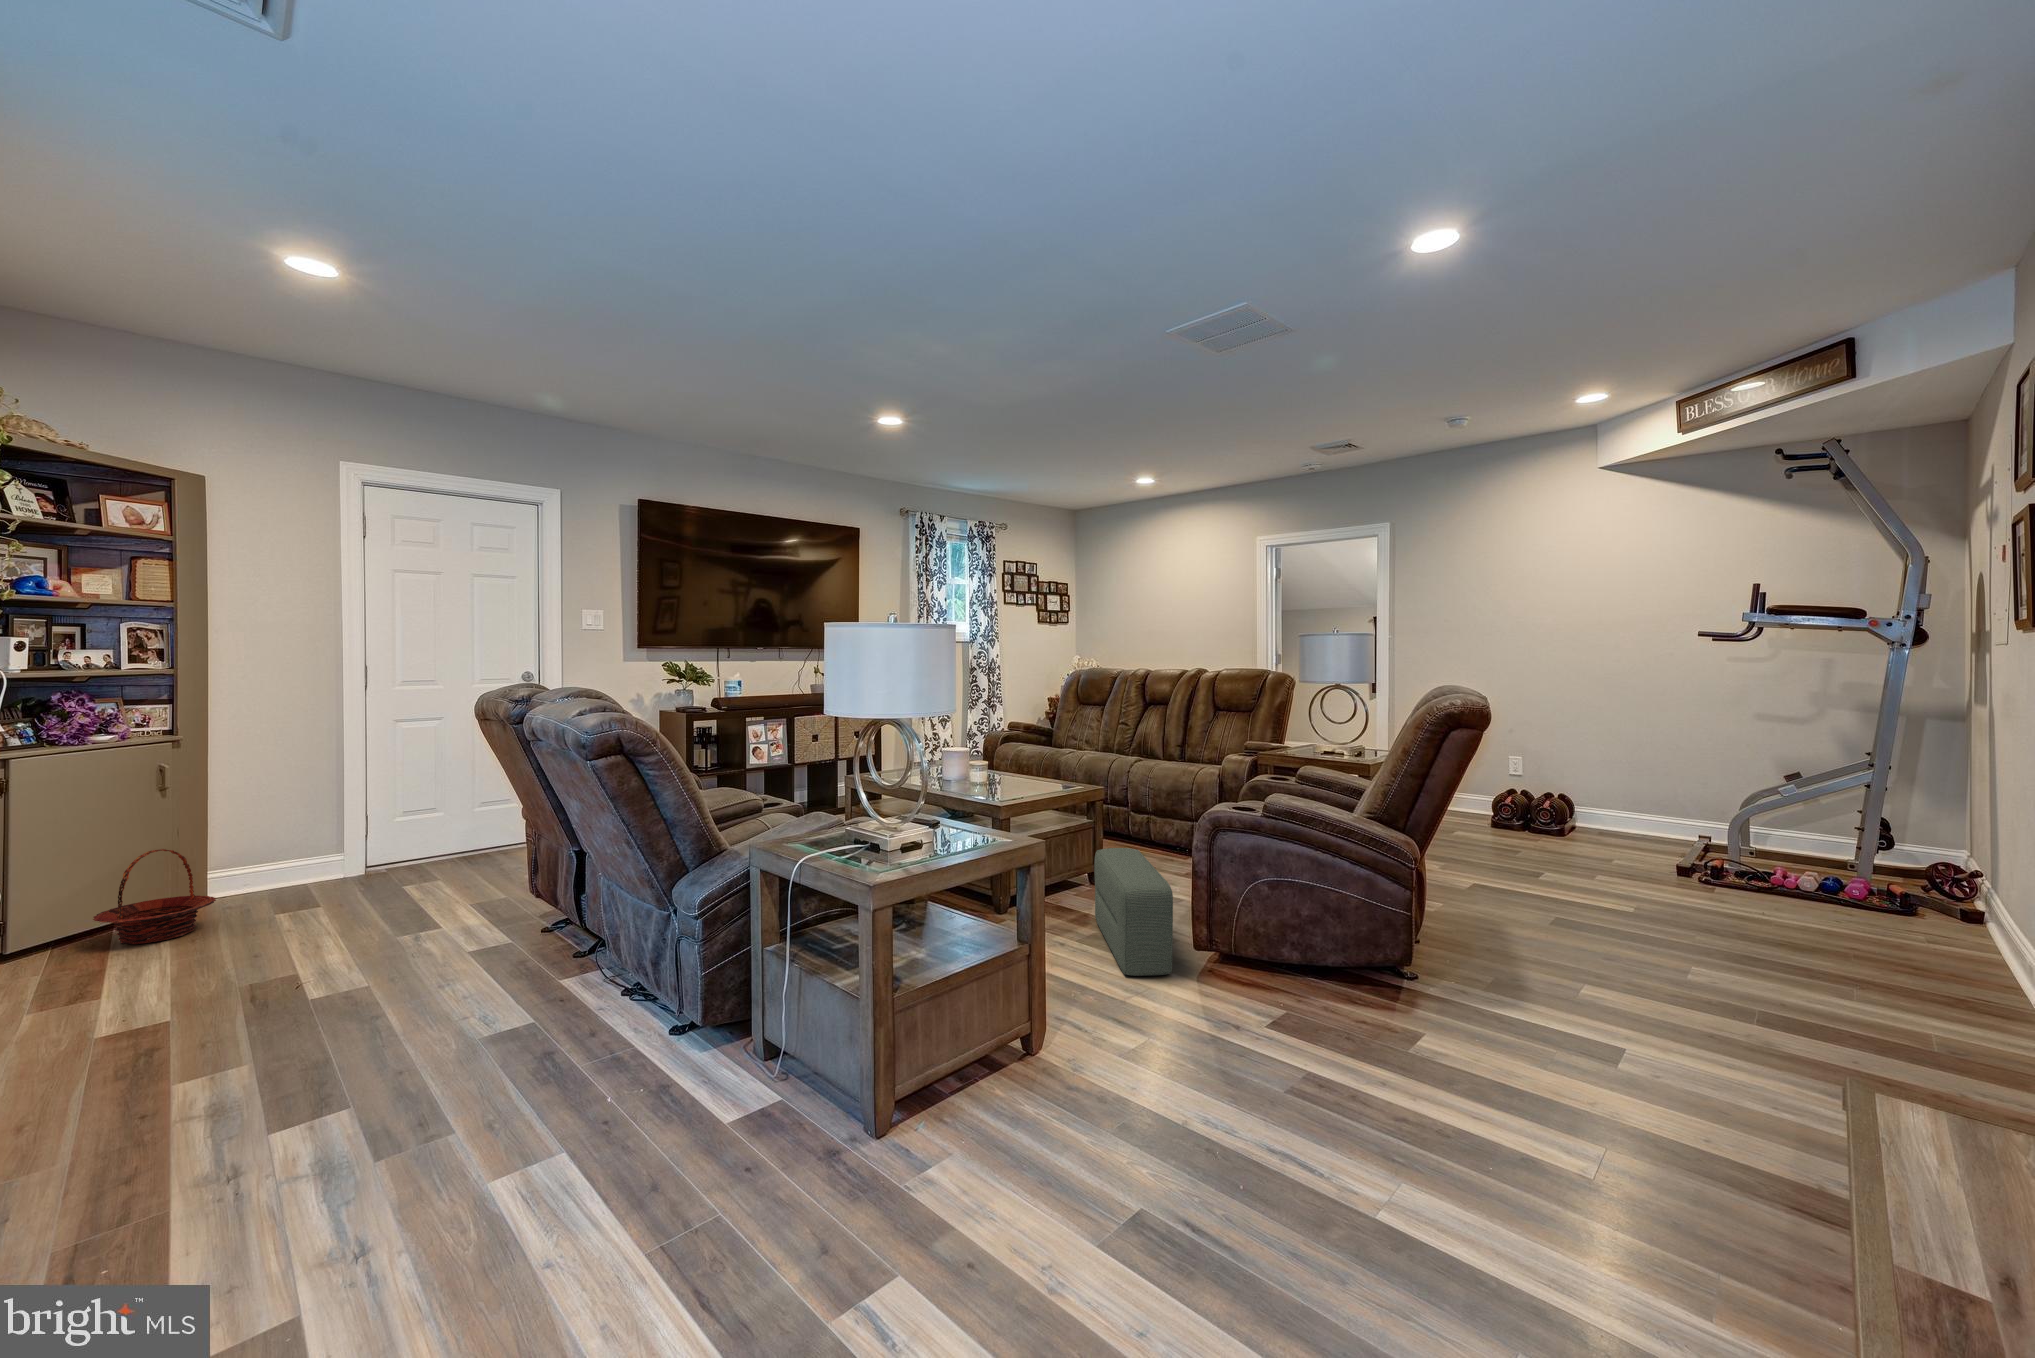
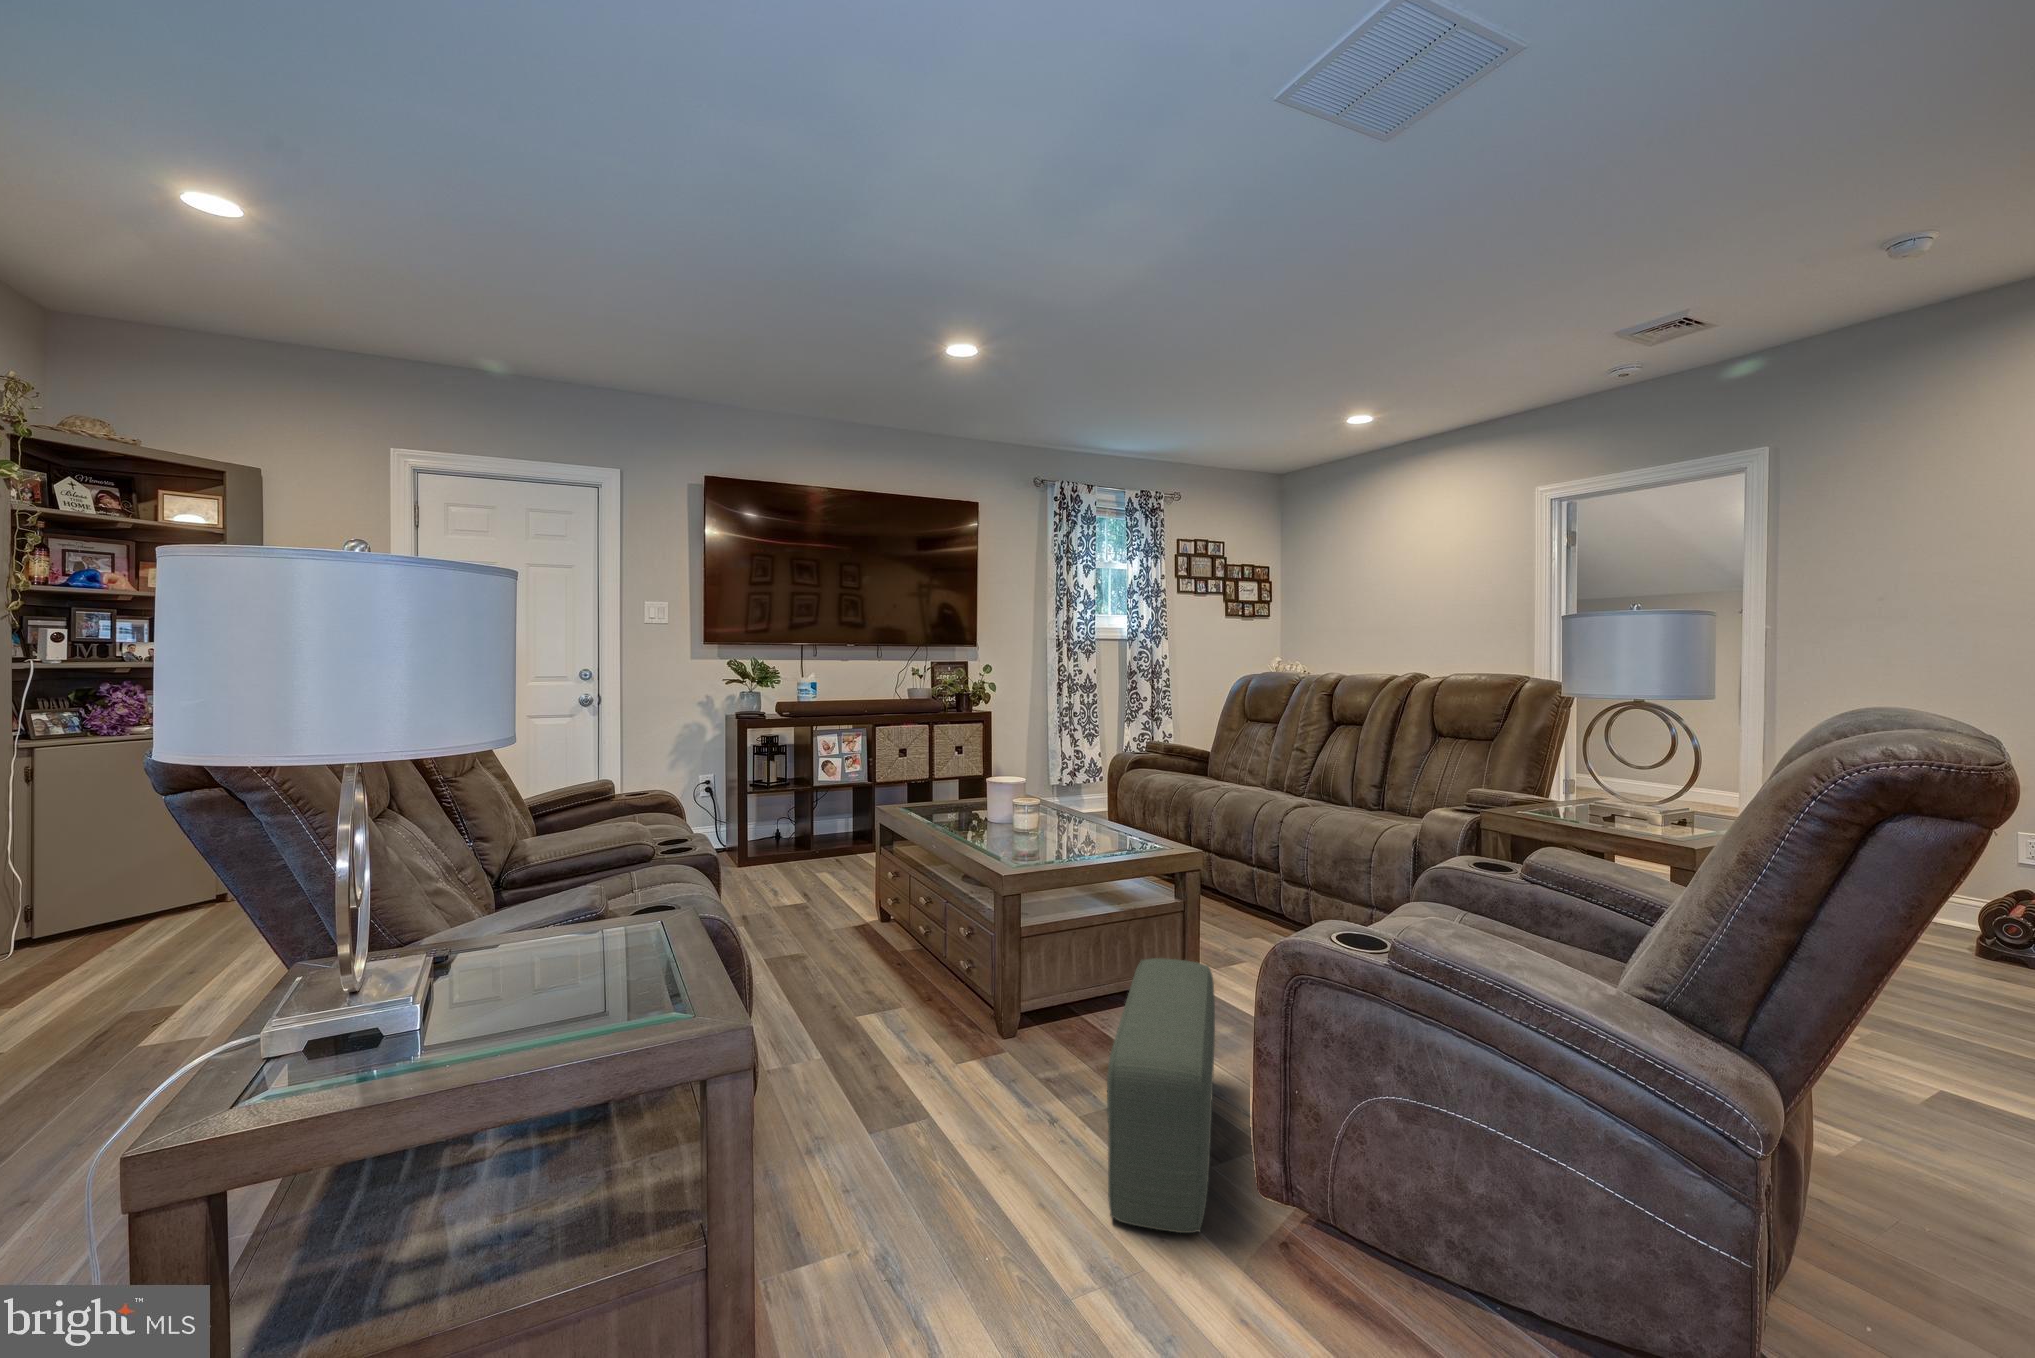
basket: present [93,849,216,944] -> none [45,849,180,951]

